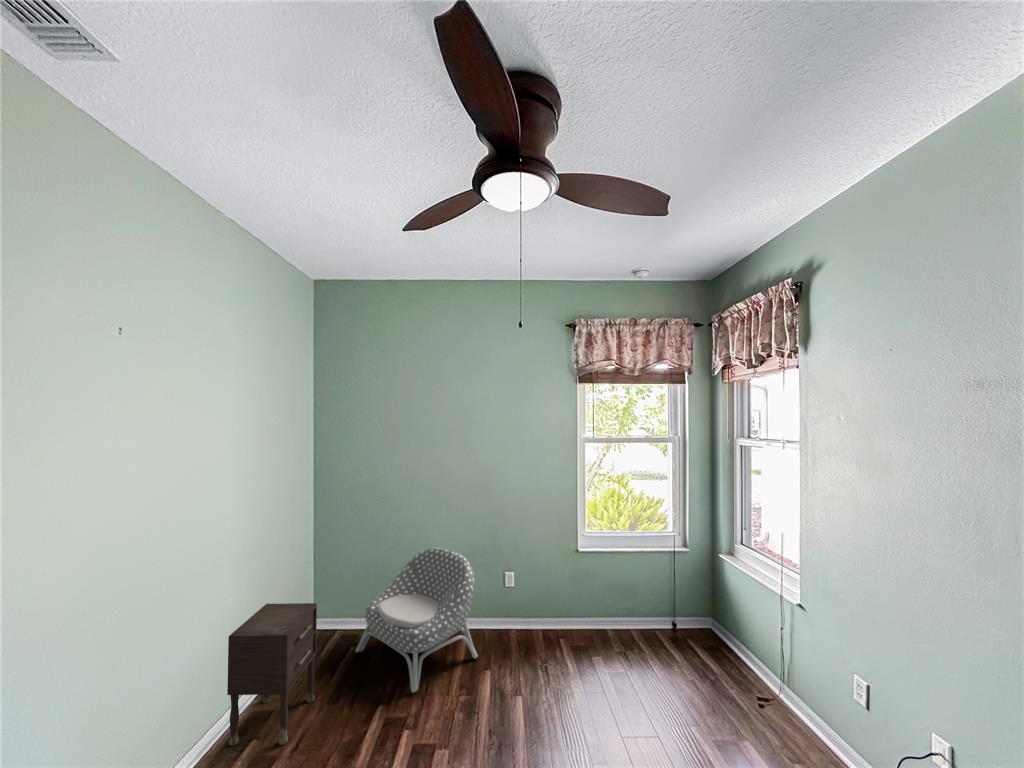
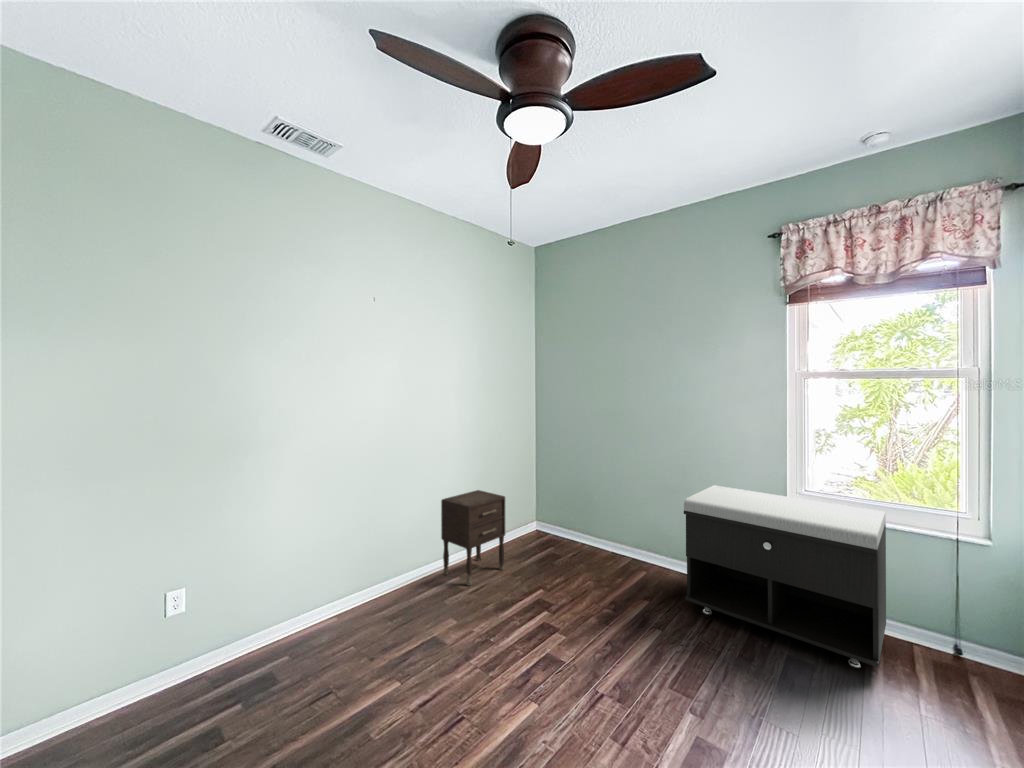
storage bench: none [524,539,661,664] -> present [684,485,886,668]
armchair: present [356,547,478,693] -> none [551,480,646,591]

